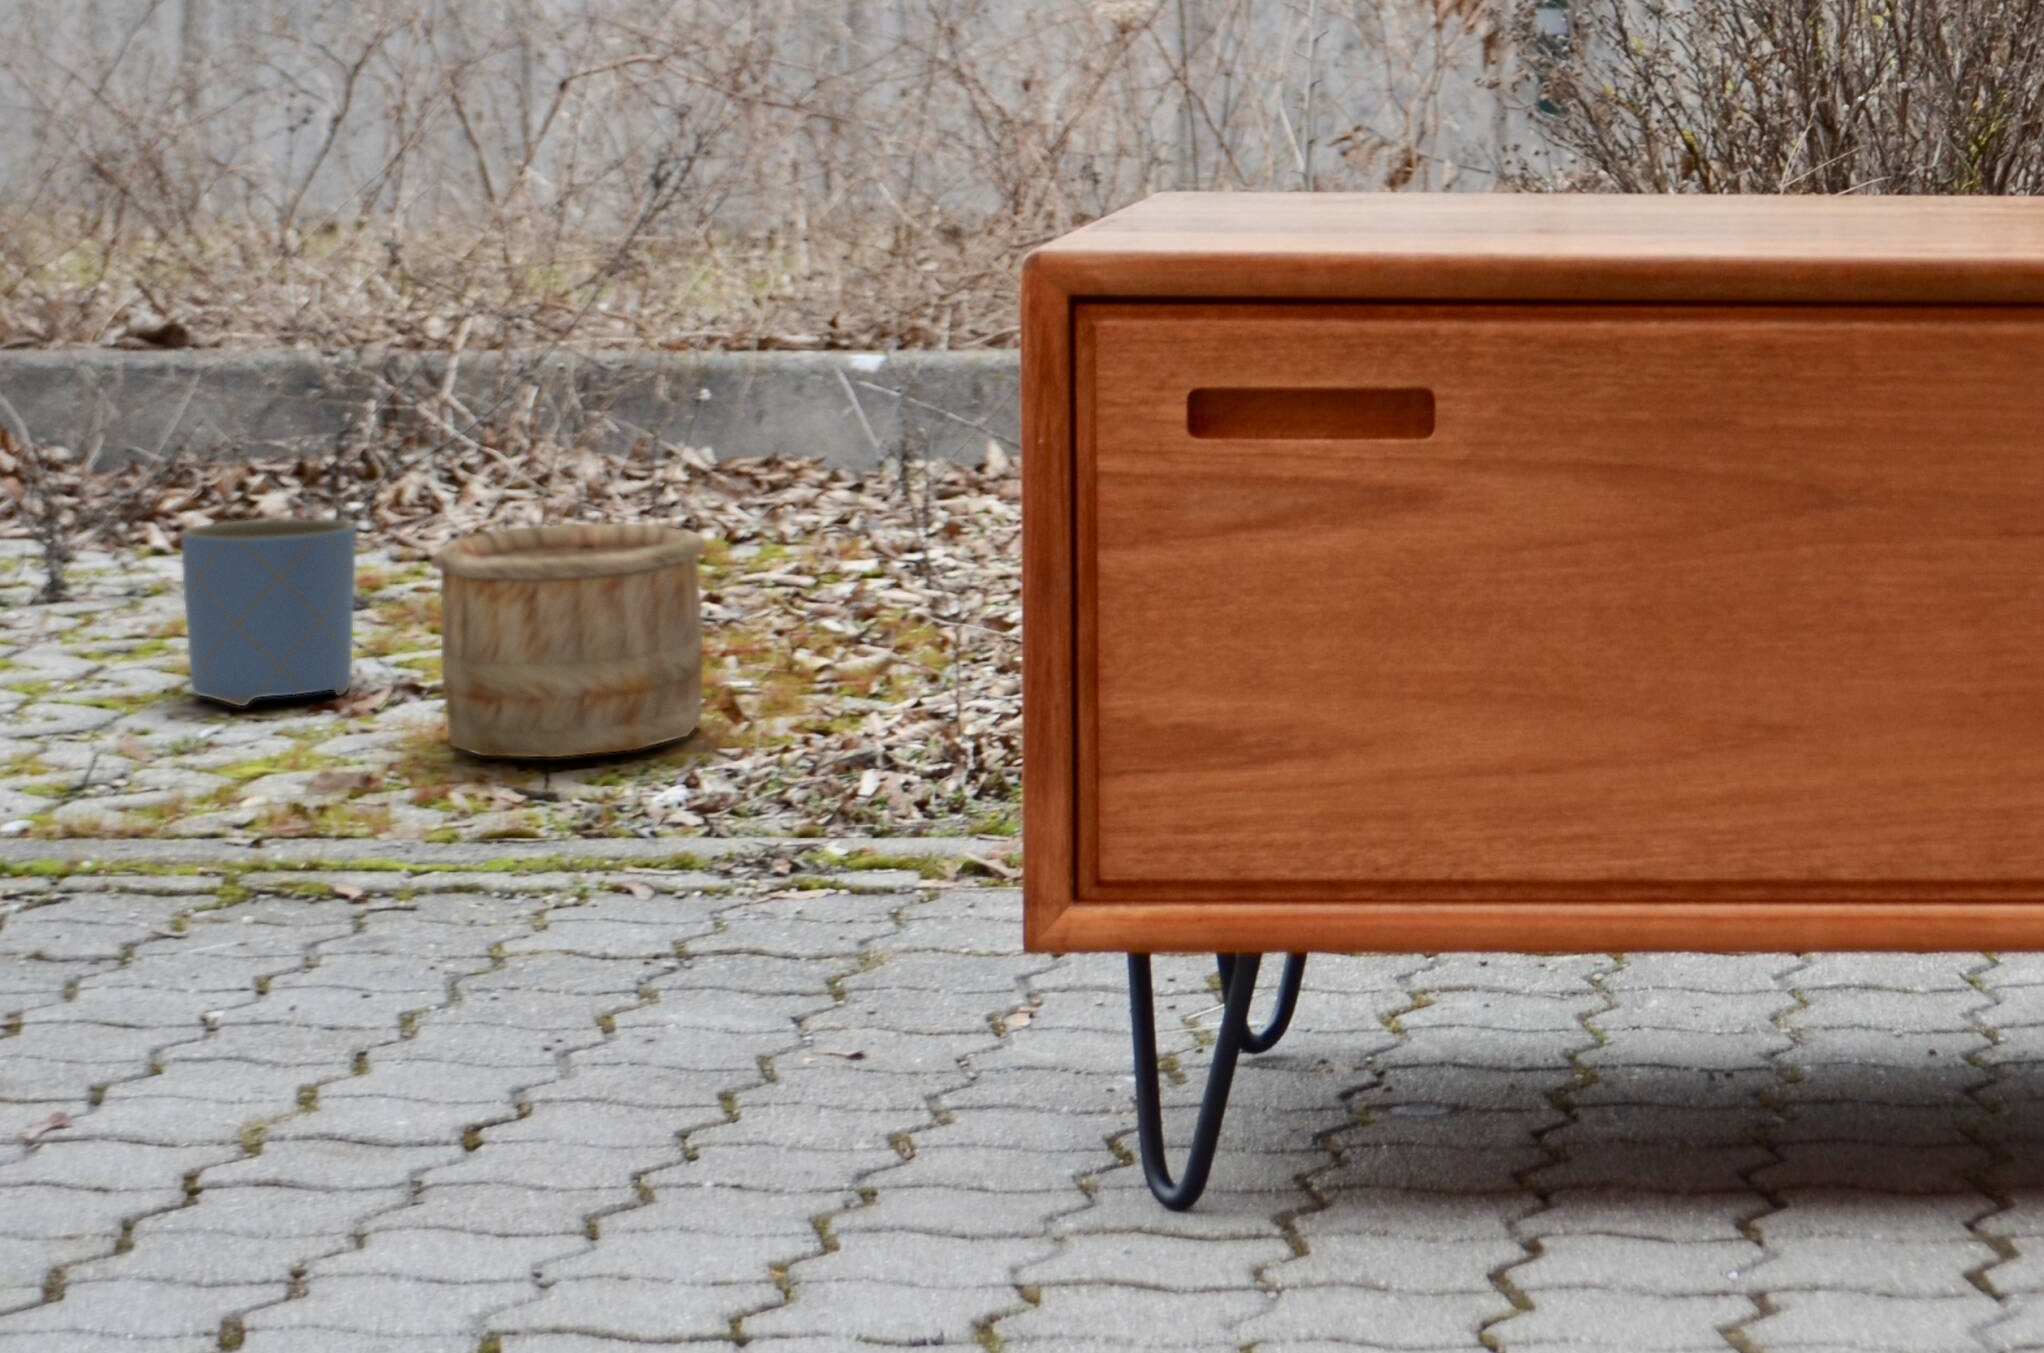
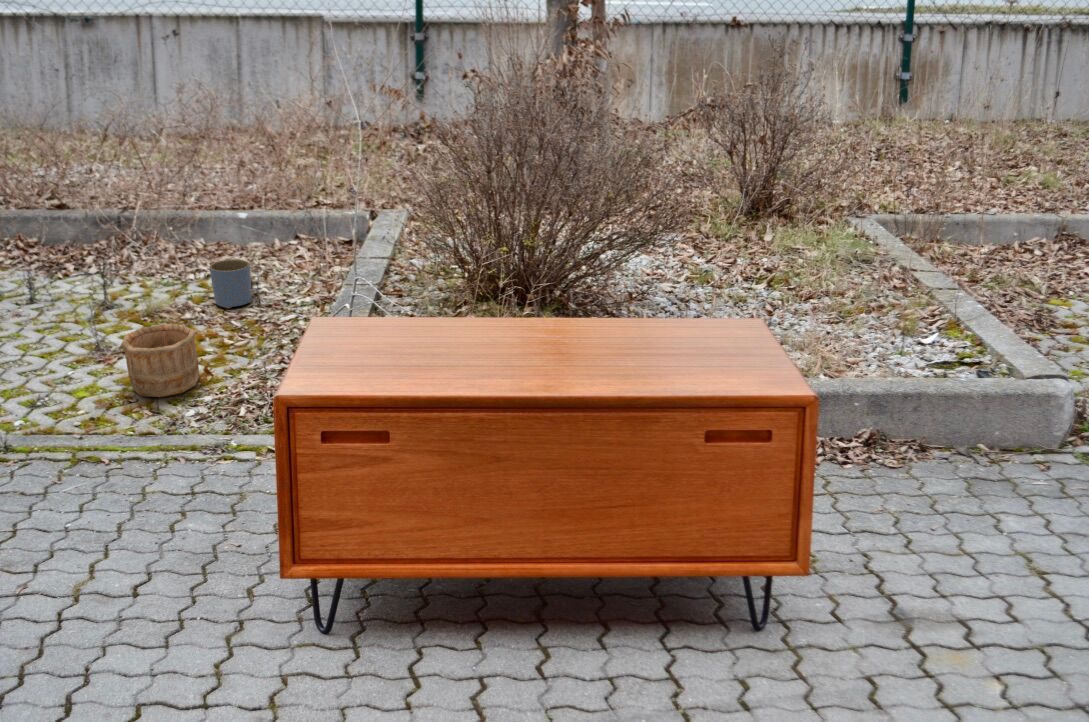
planter: present [181,518,356,706] -> present [209,259,252,309]

